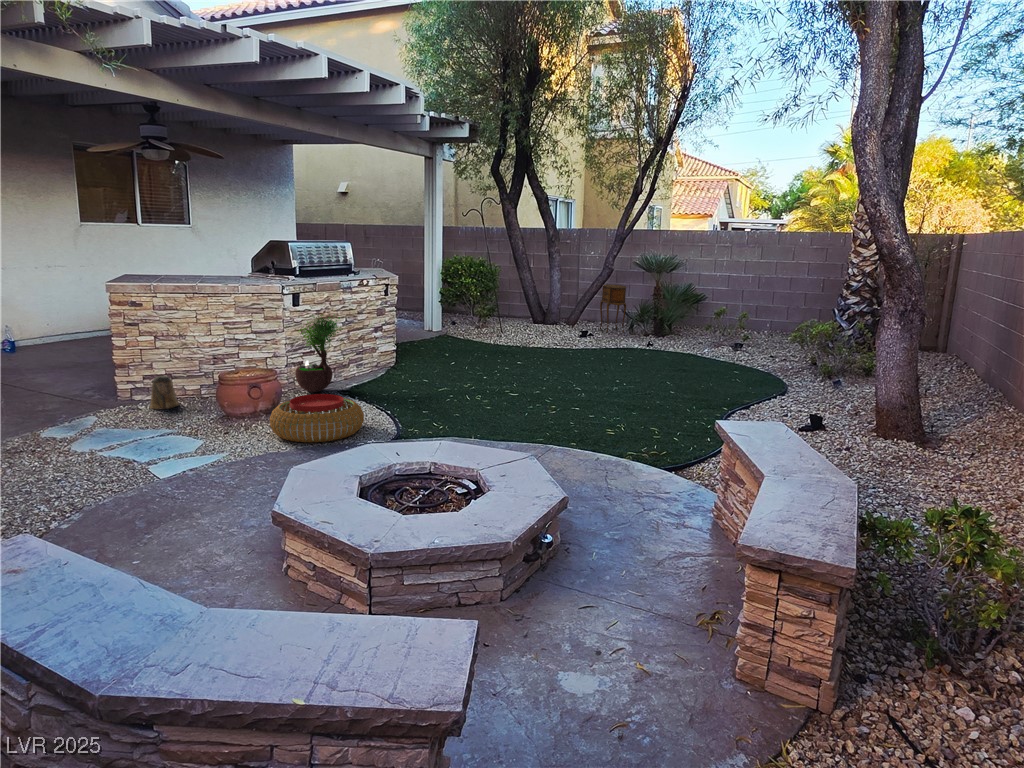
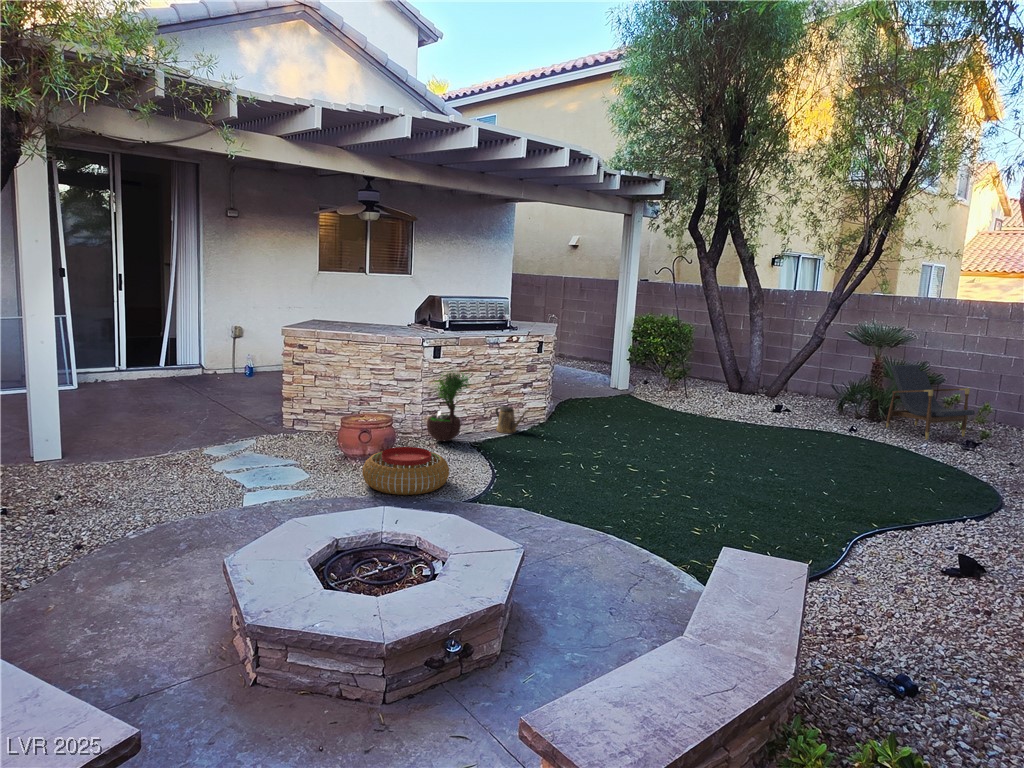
side table: present [599,284,627,333] -> none [809,353,845,411]
lounge chair: none [669,286,733,346] -> present [886,365,975,440]
watering can: present [150,376,179,410] -> present [495,407,528,433]

